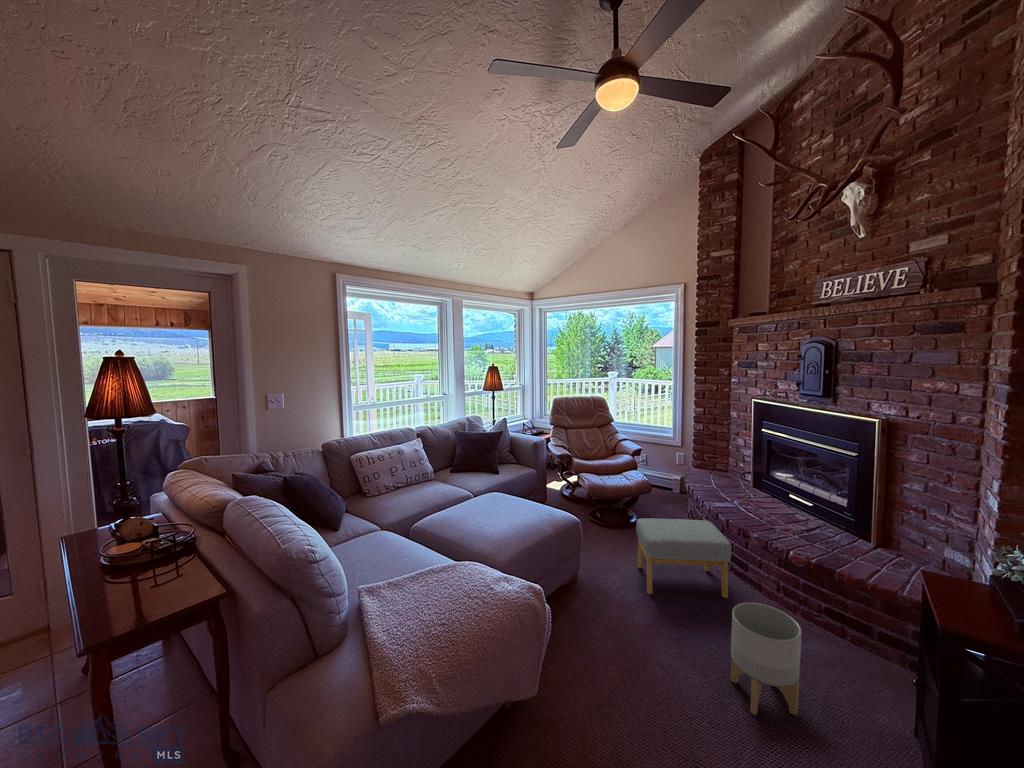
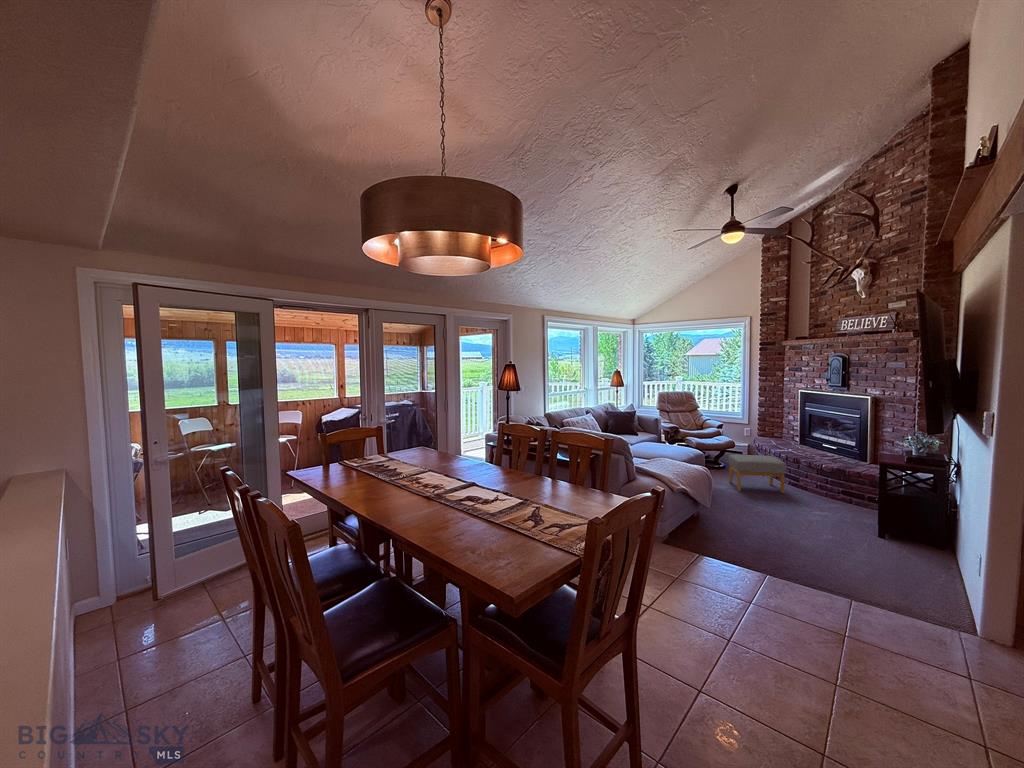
planter: present [731,603,801,716] -> none [787,478,822,523]

